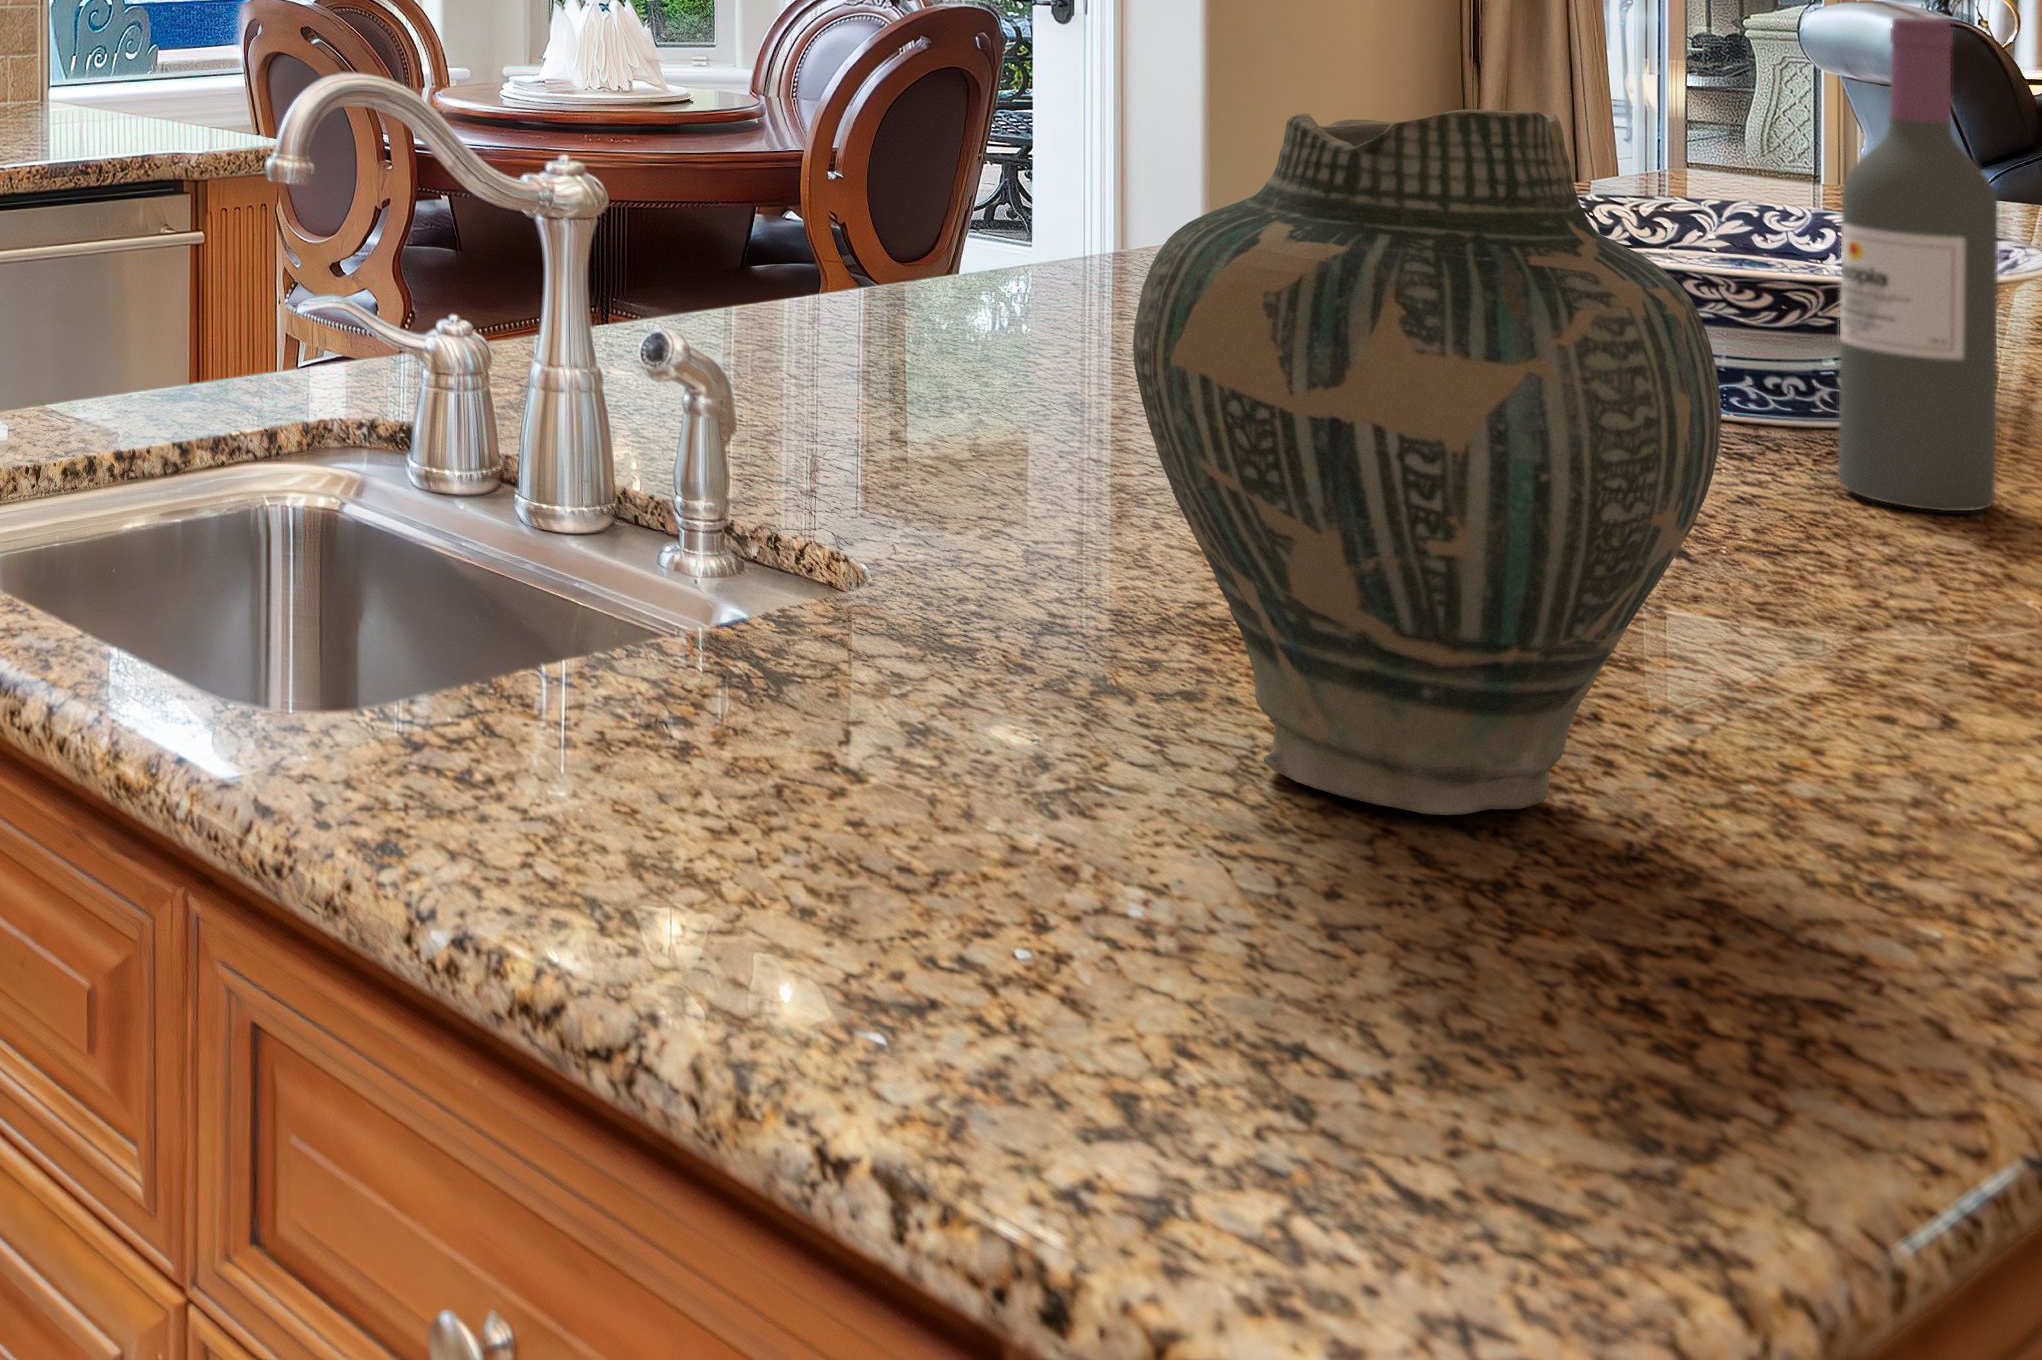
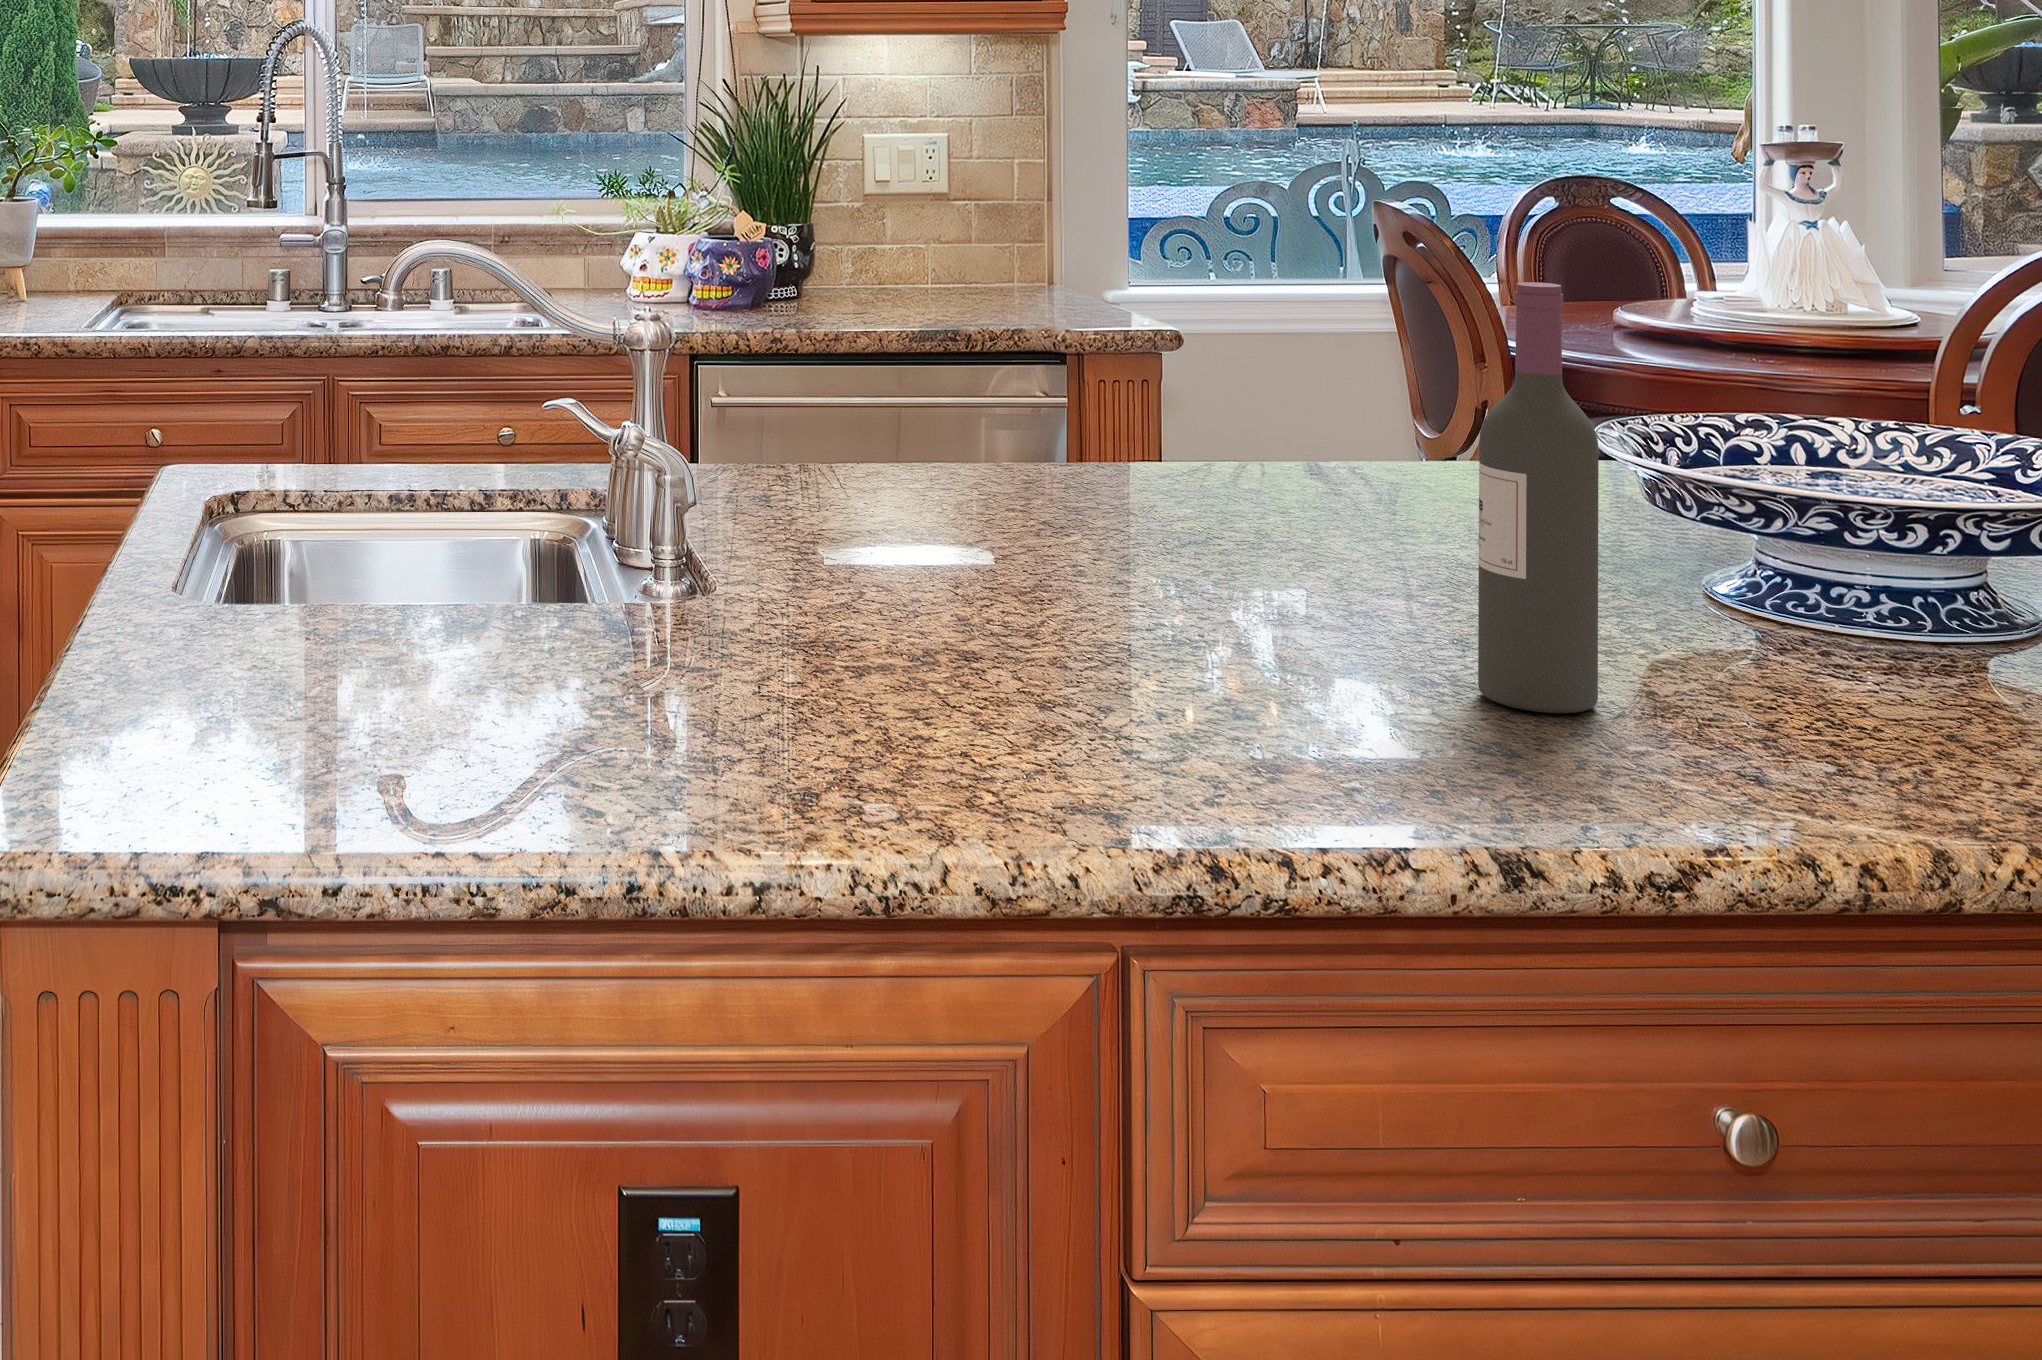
vase: present [1133,110,1721,815] -> none [348,308,669,743]

